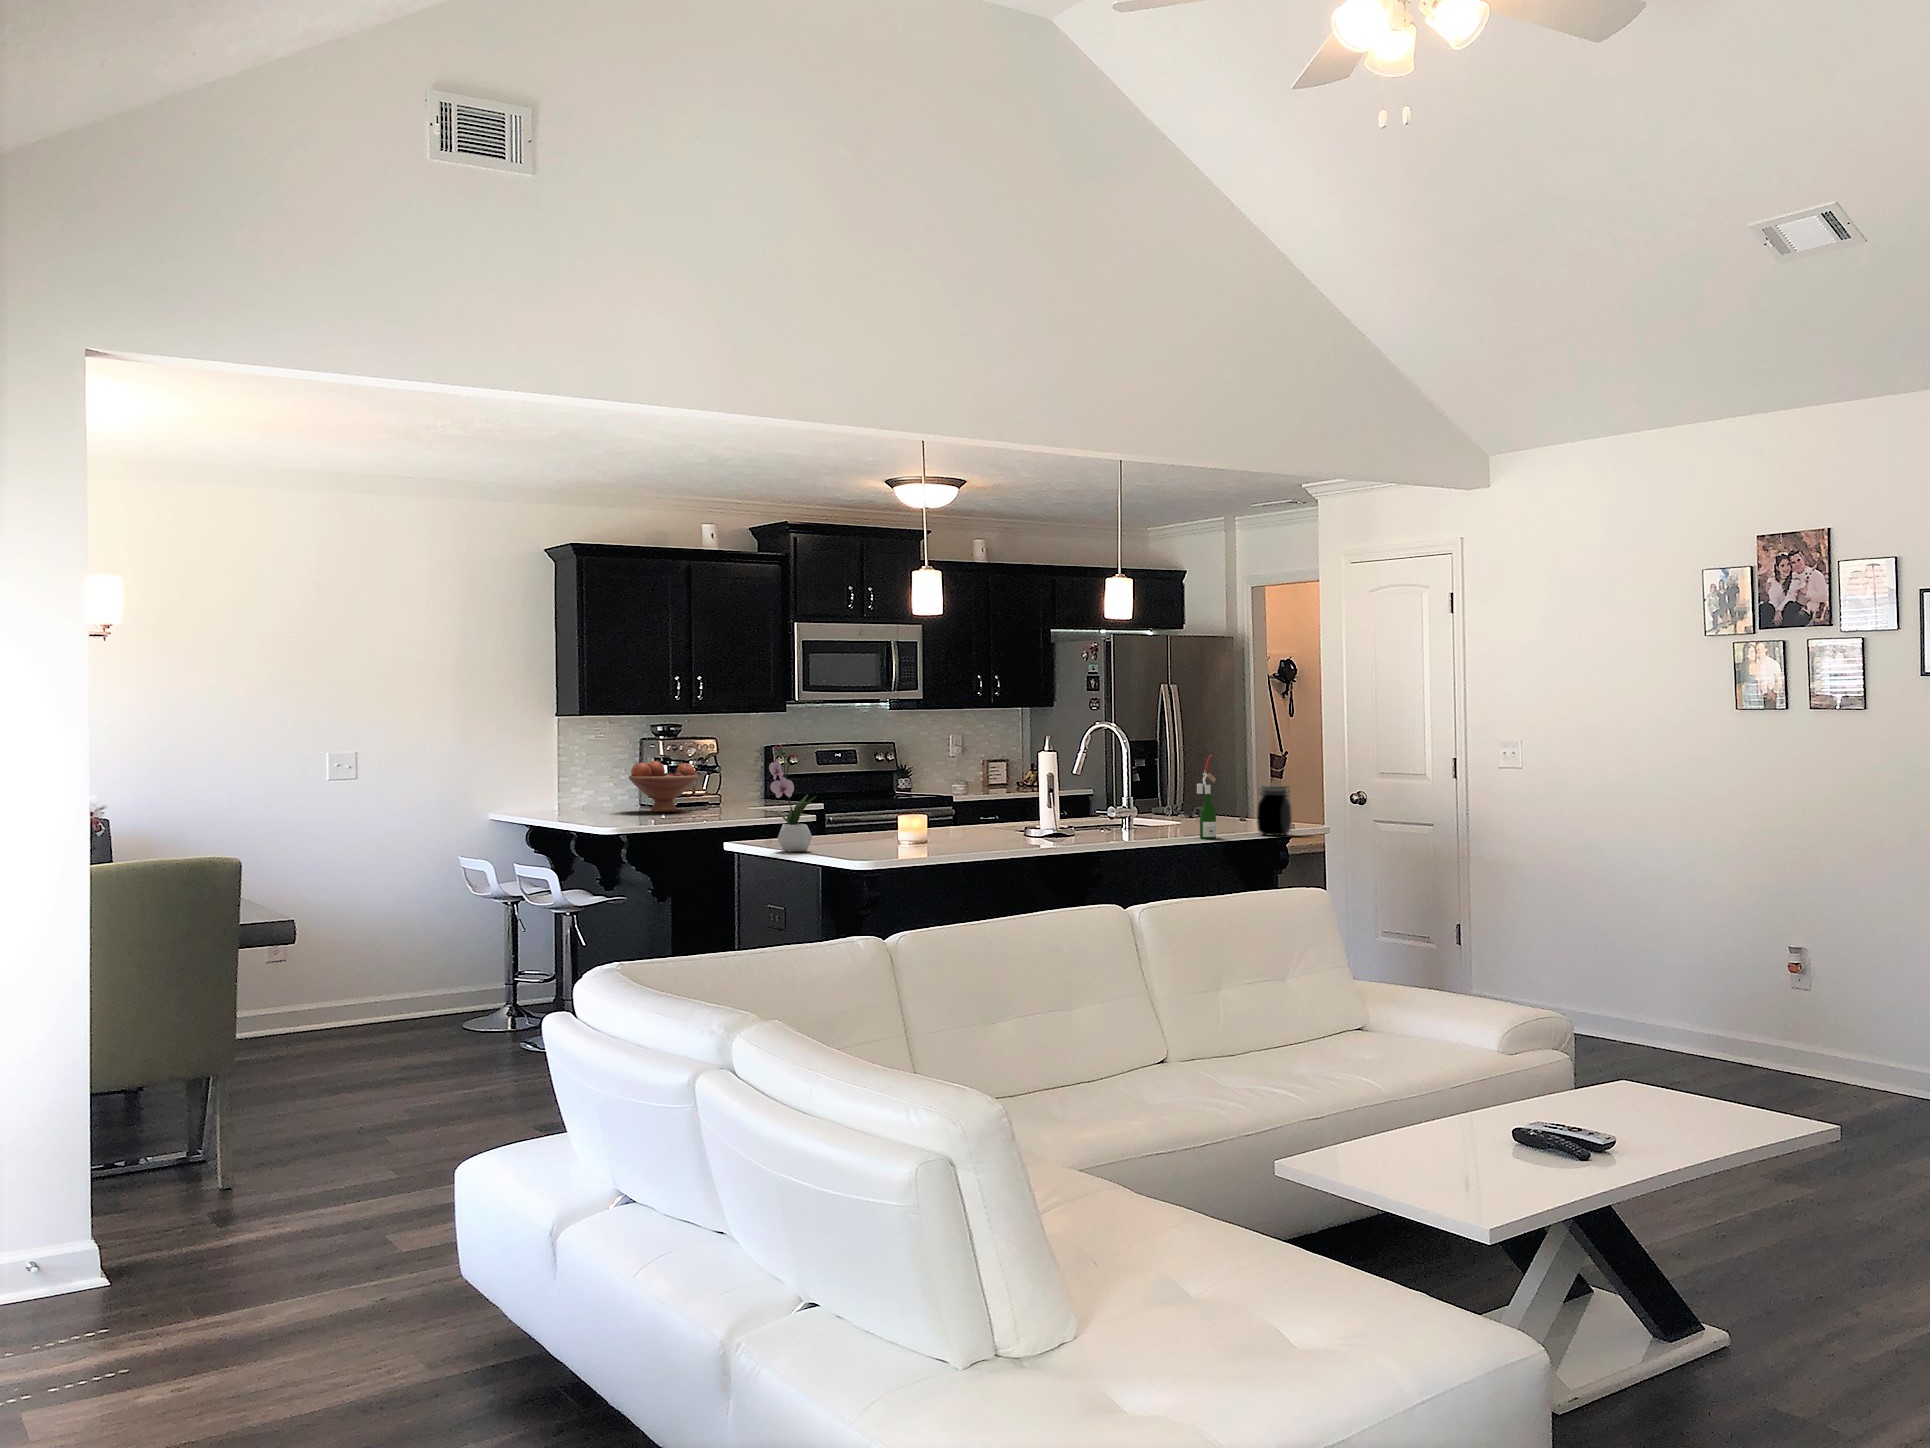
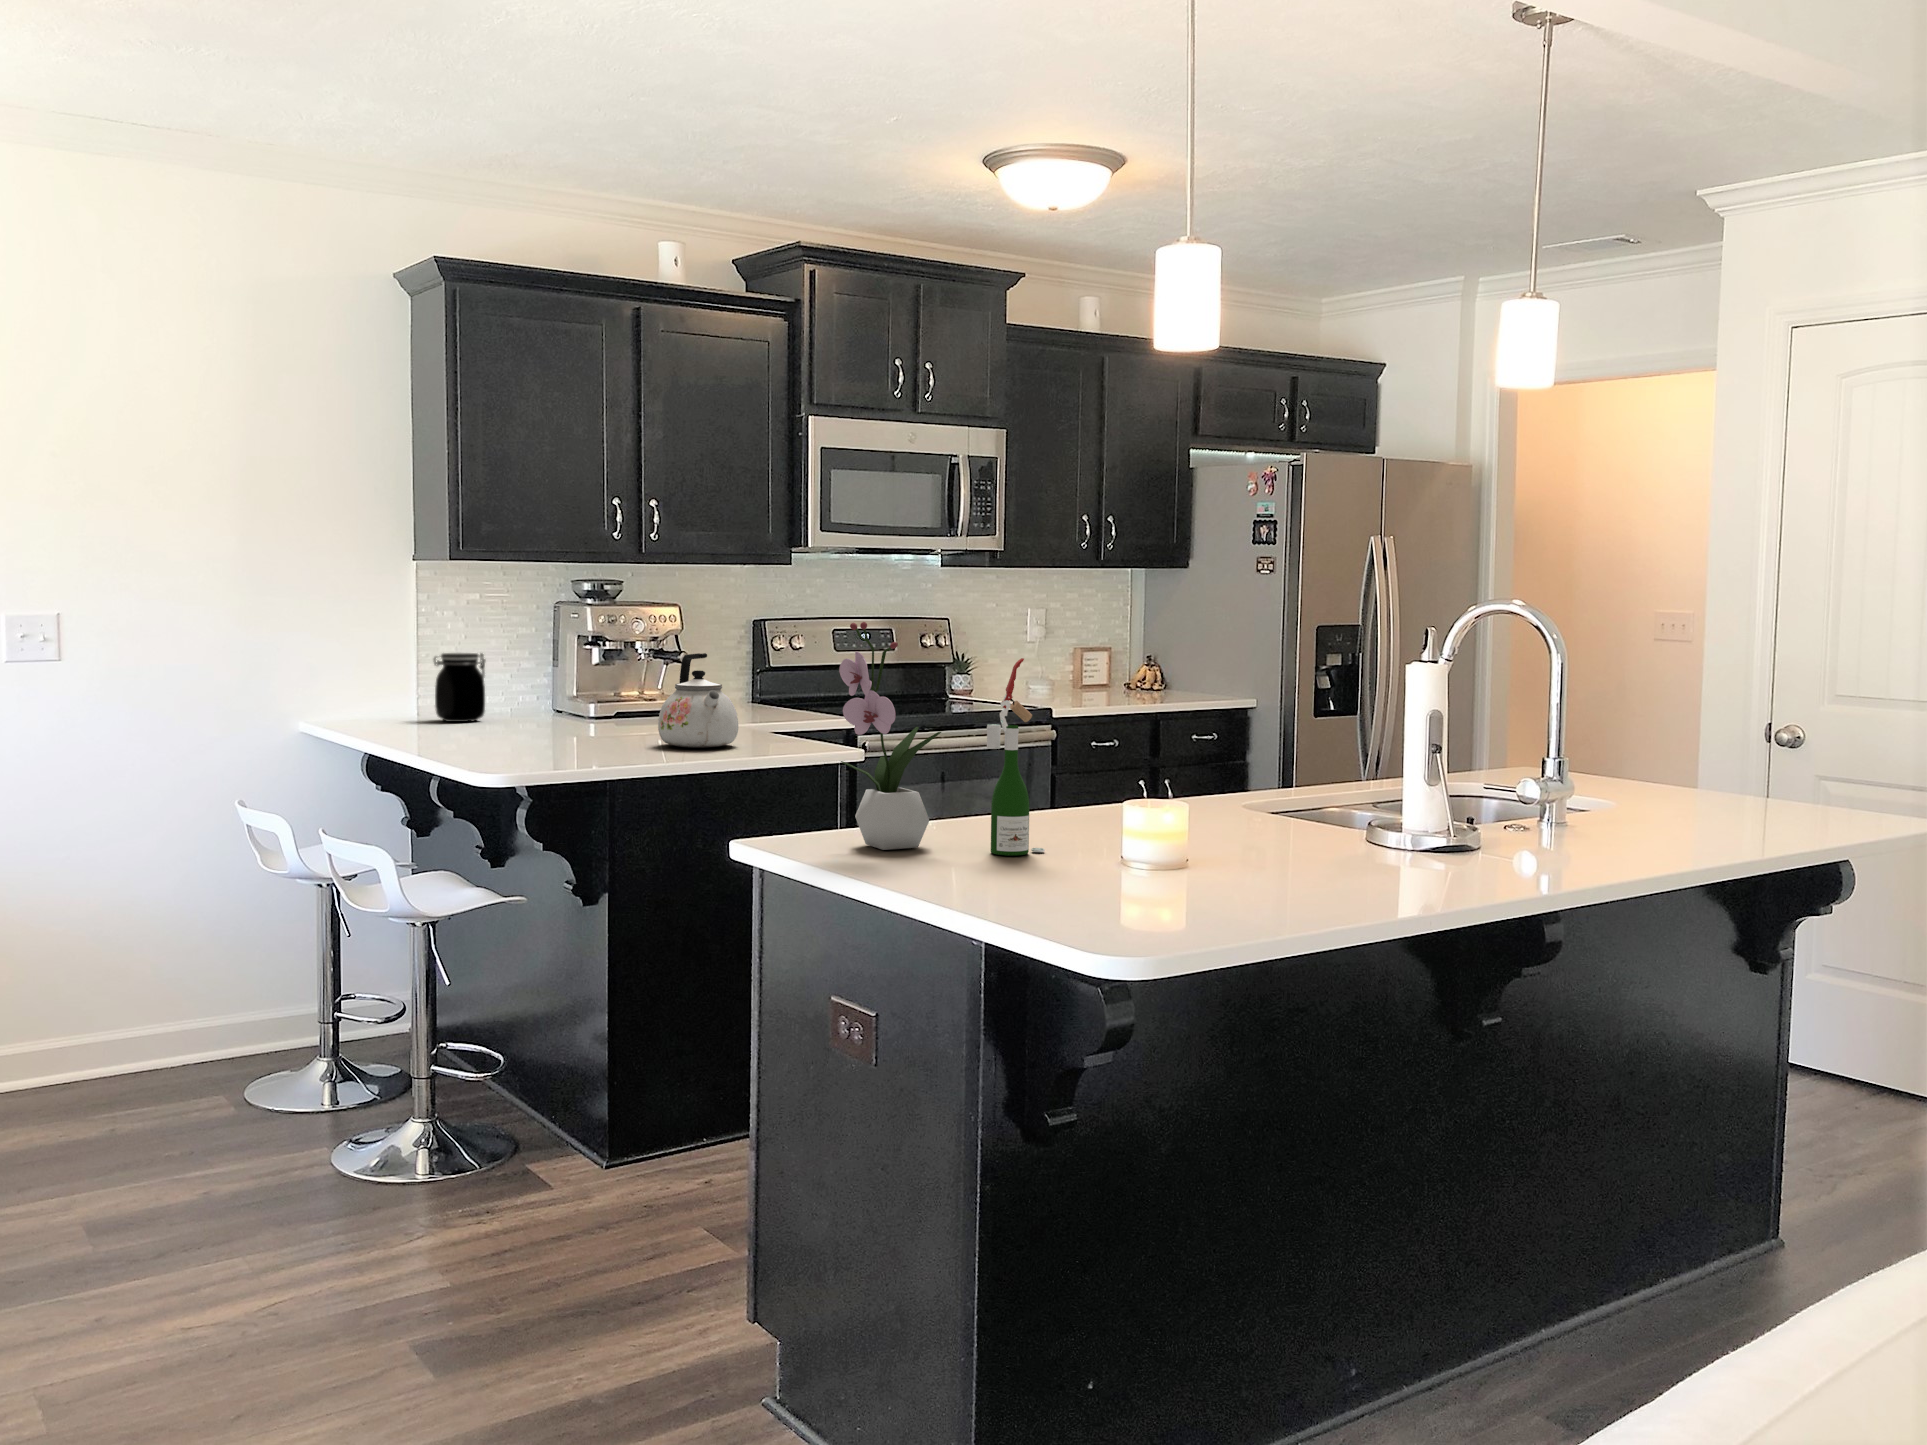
wine bottle: present [1197,755,1222,839] -> present [987,658,1045,856]
fruit bowl: present [629,761,698,812] -> none [536,641,654,729]
kettle: none [698,765,744,819] -> present [658,653,738,748]
jar: present [1257,786,1292,836] -> present [434,653,486,722]

